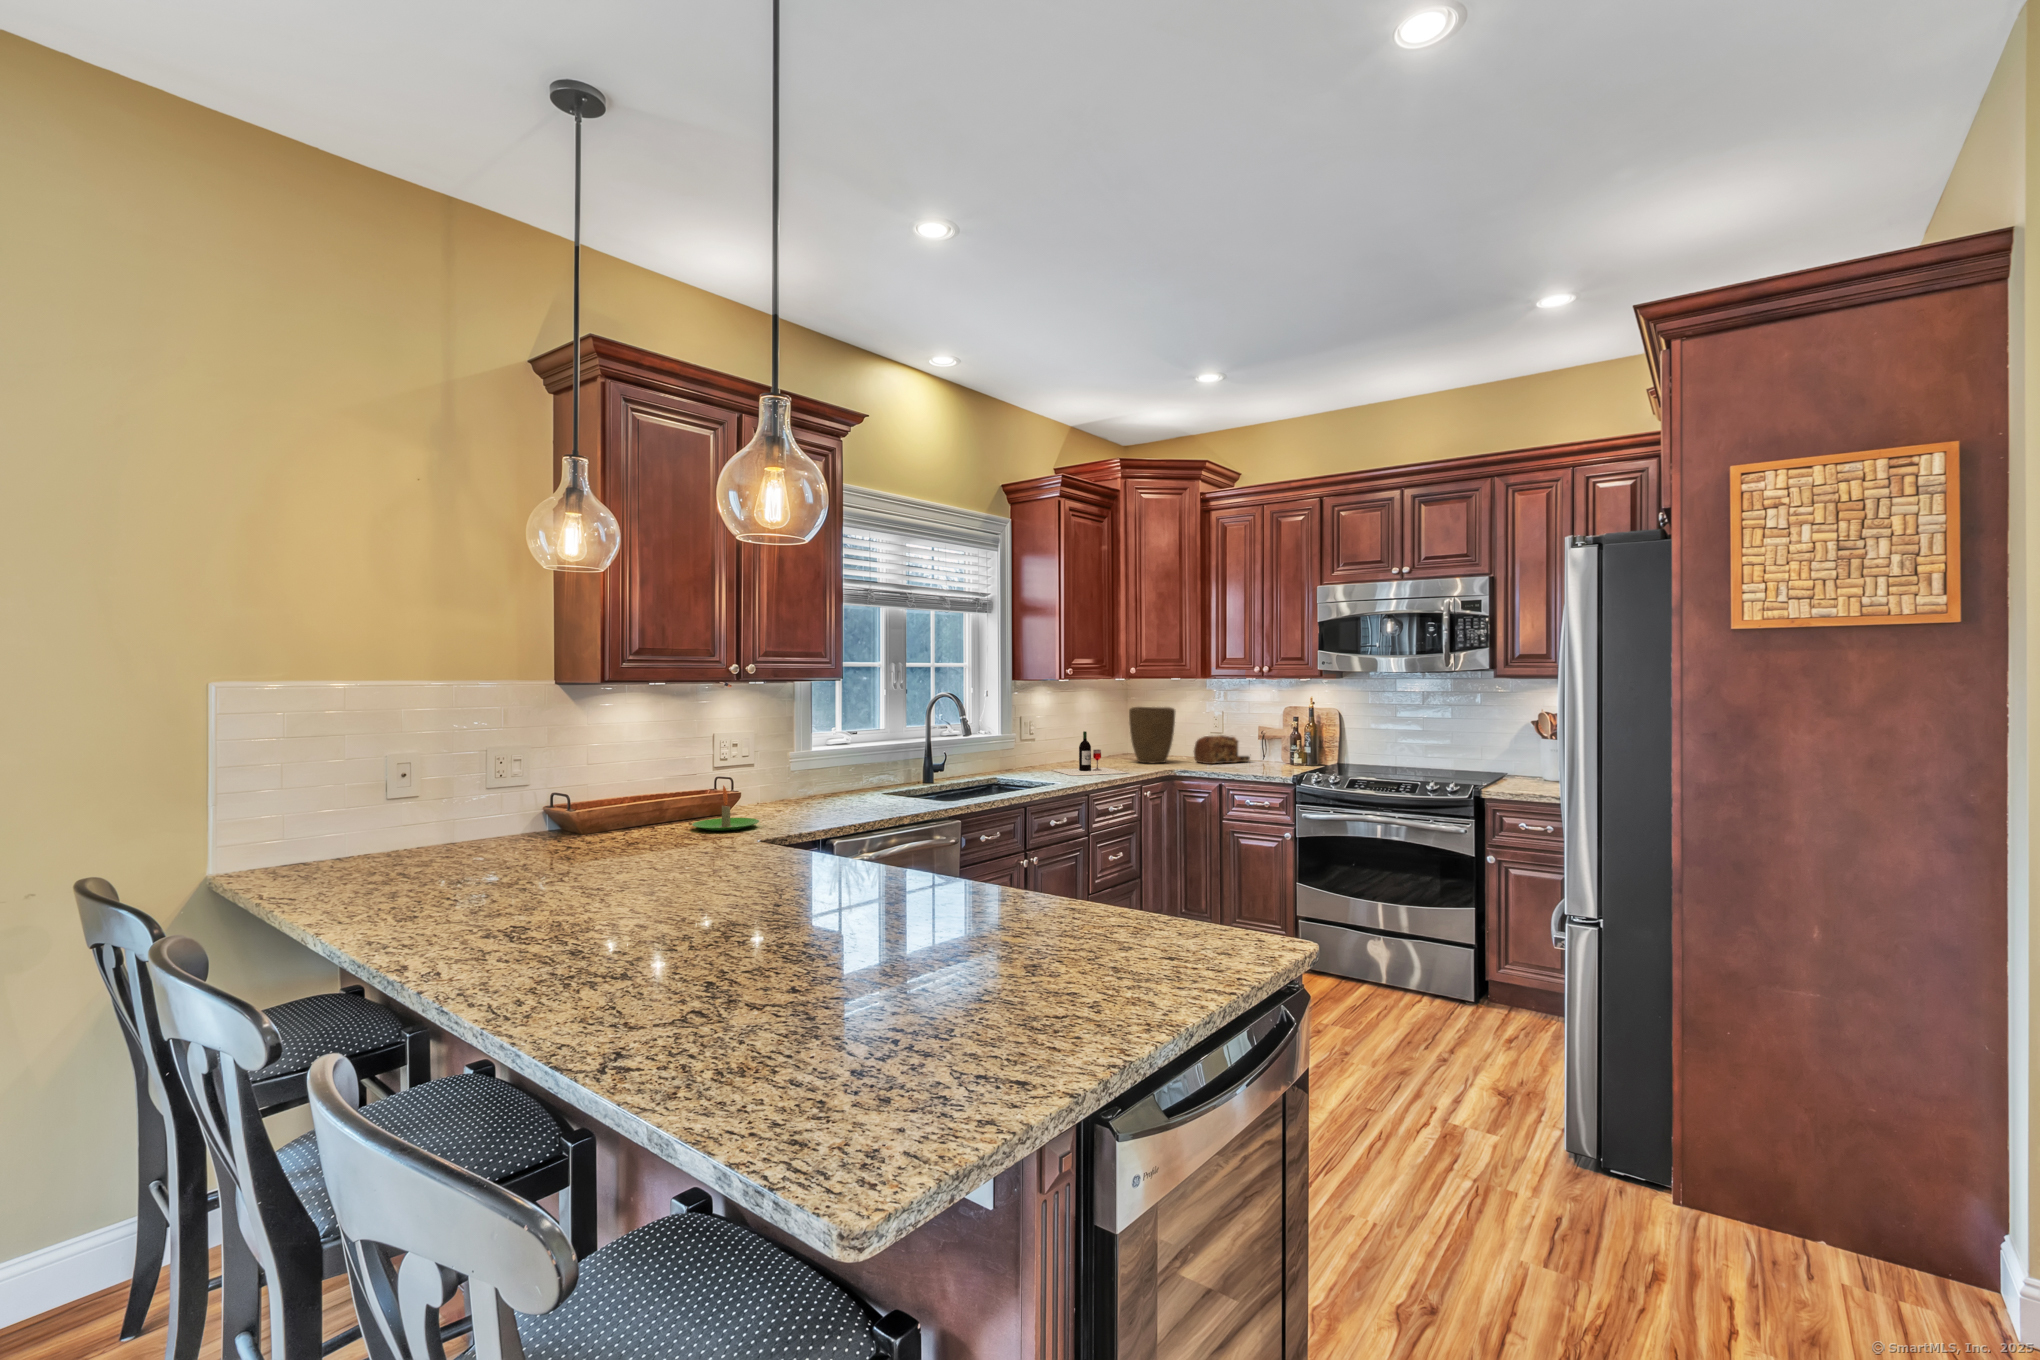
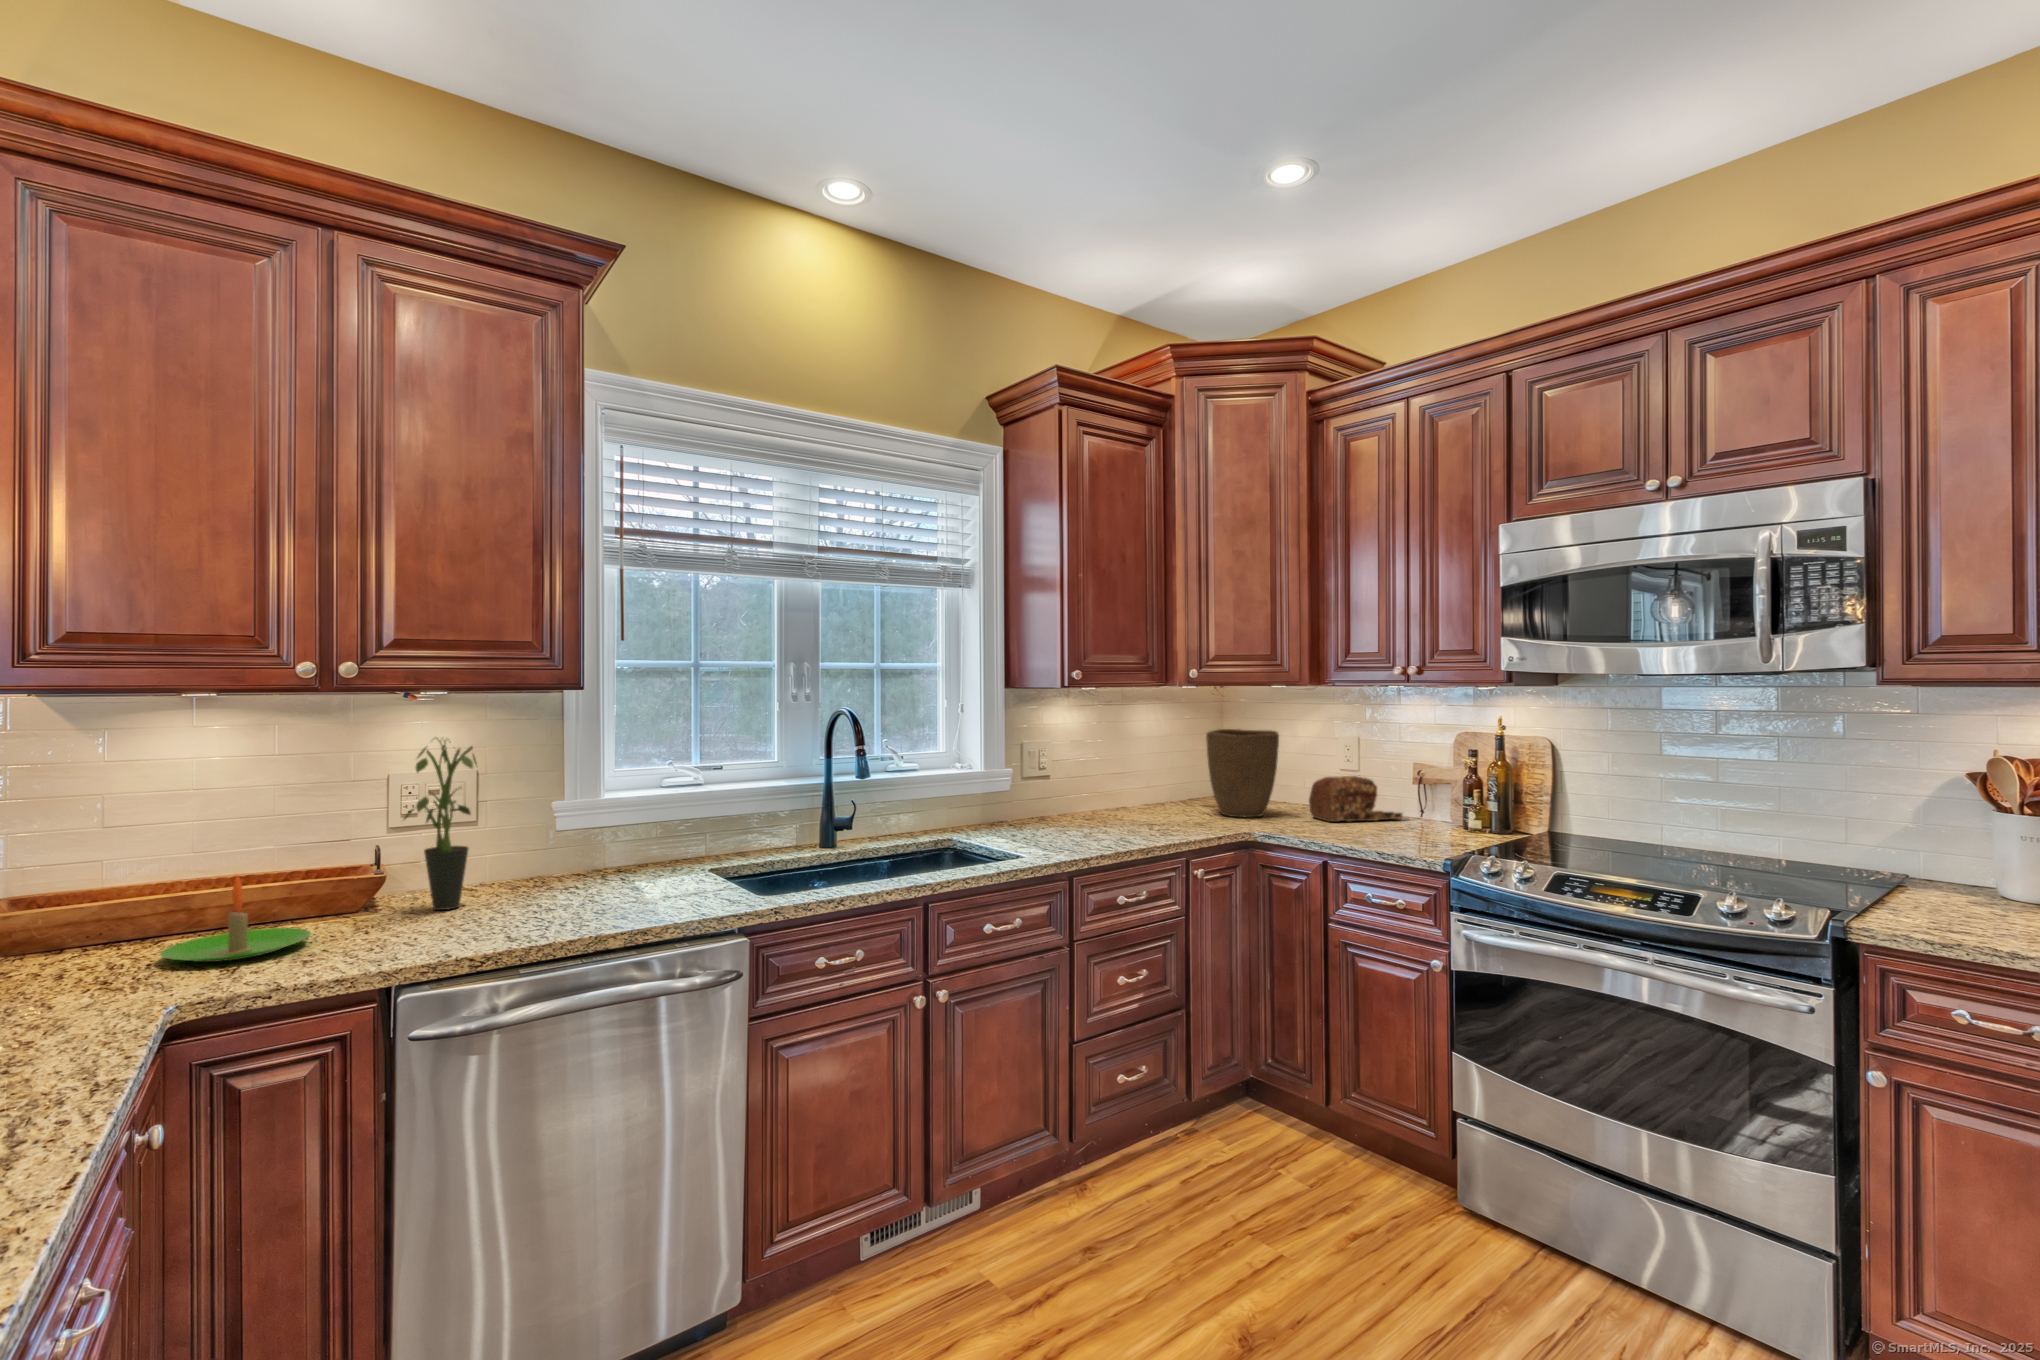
potted plant: none [755,711,801,812] -> present [404,739,477,910]
wine bottle: present [1053,731,1126,776] -> none [1063,768,1174,839]

